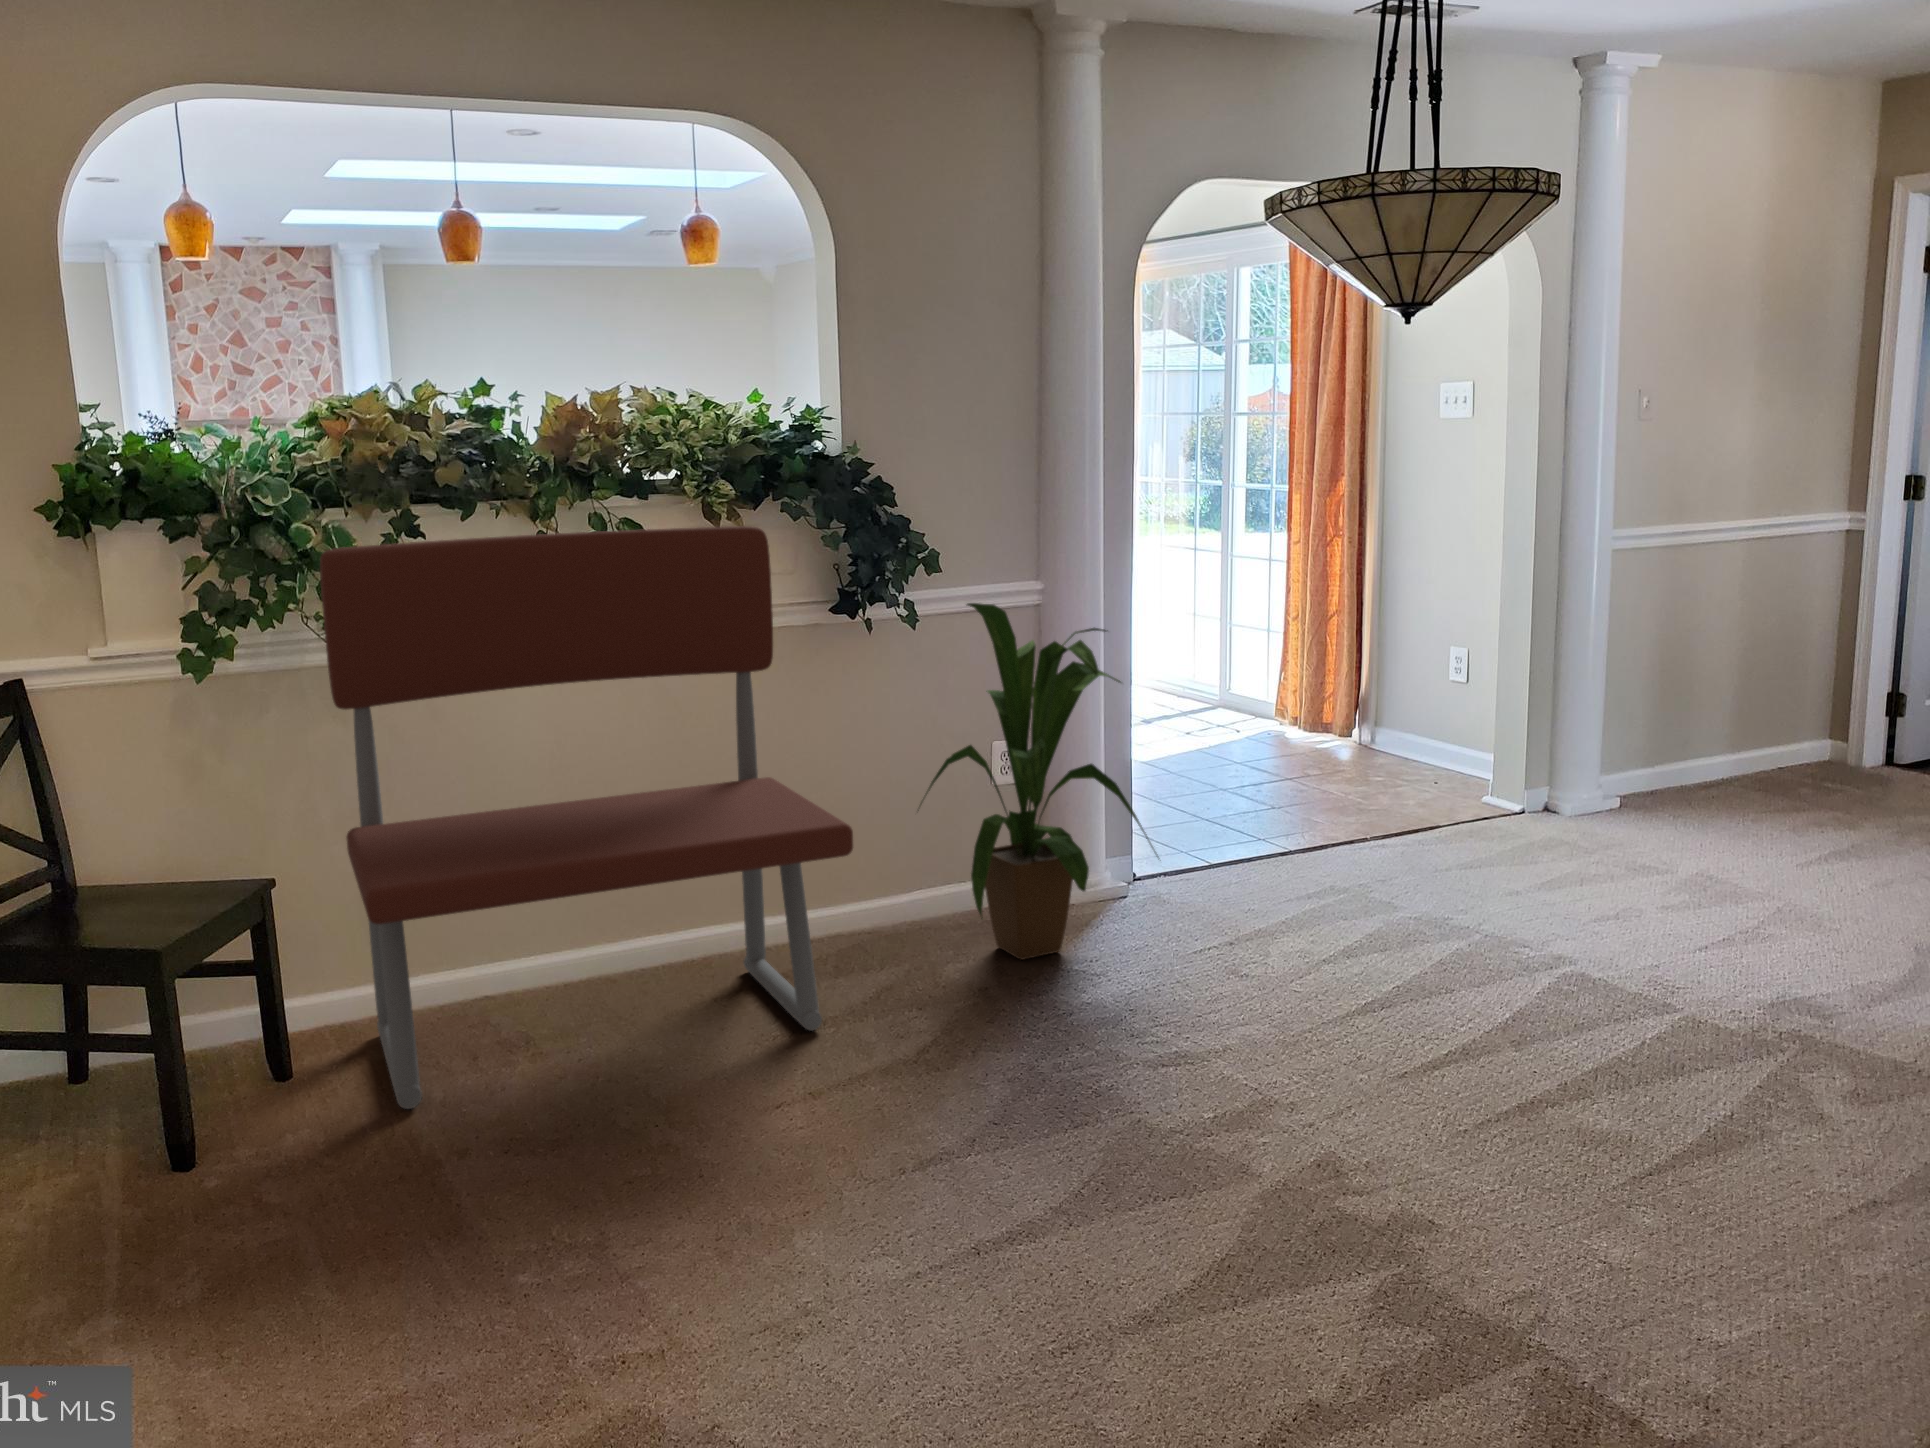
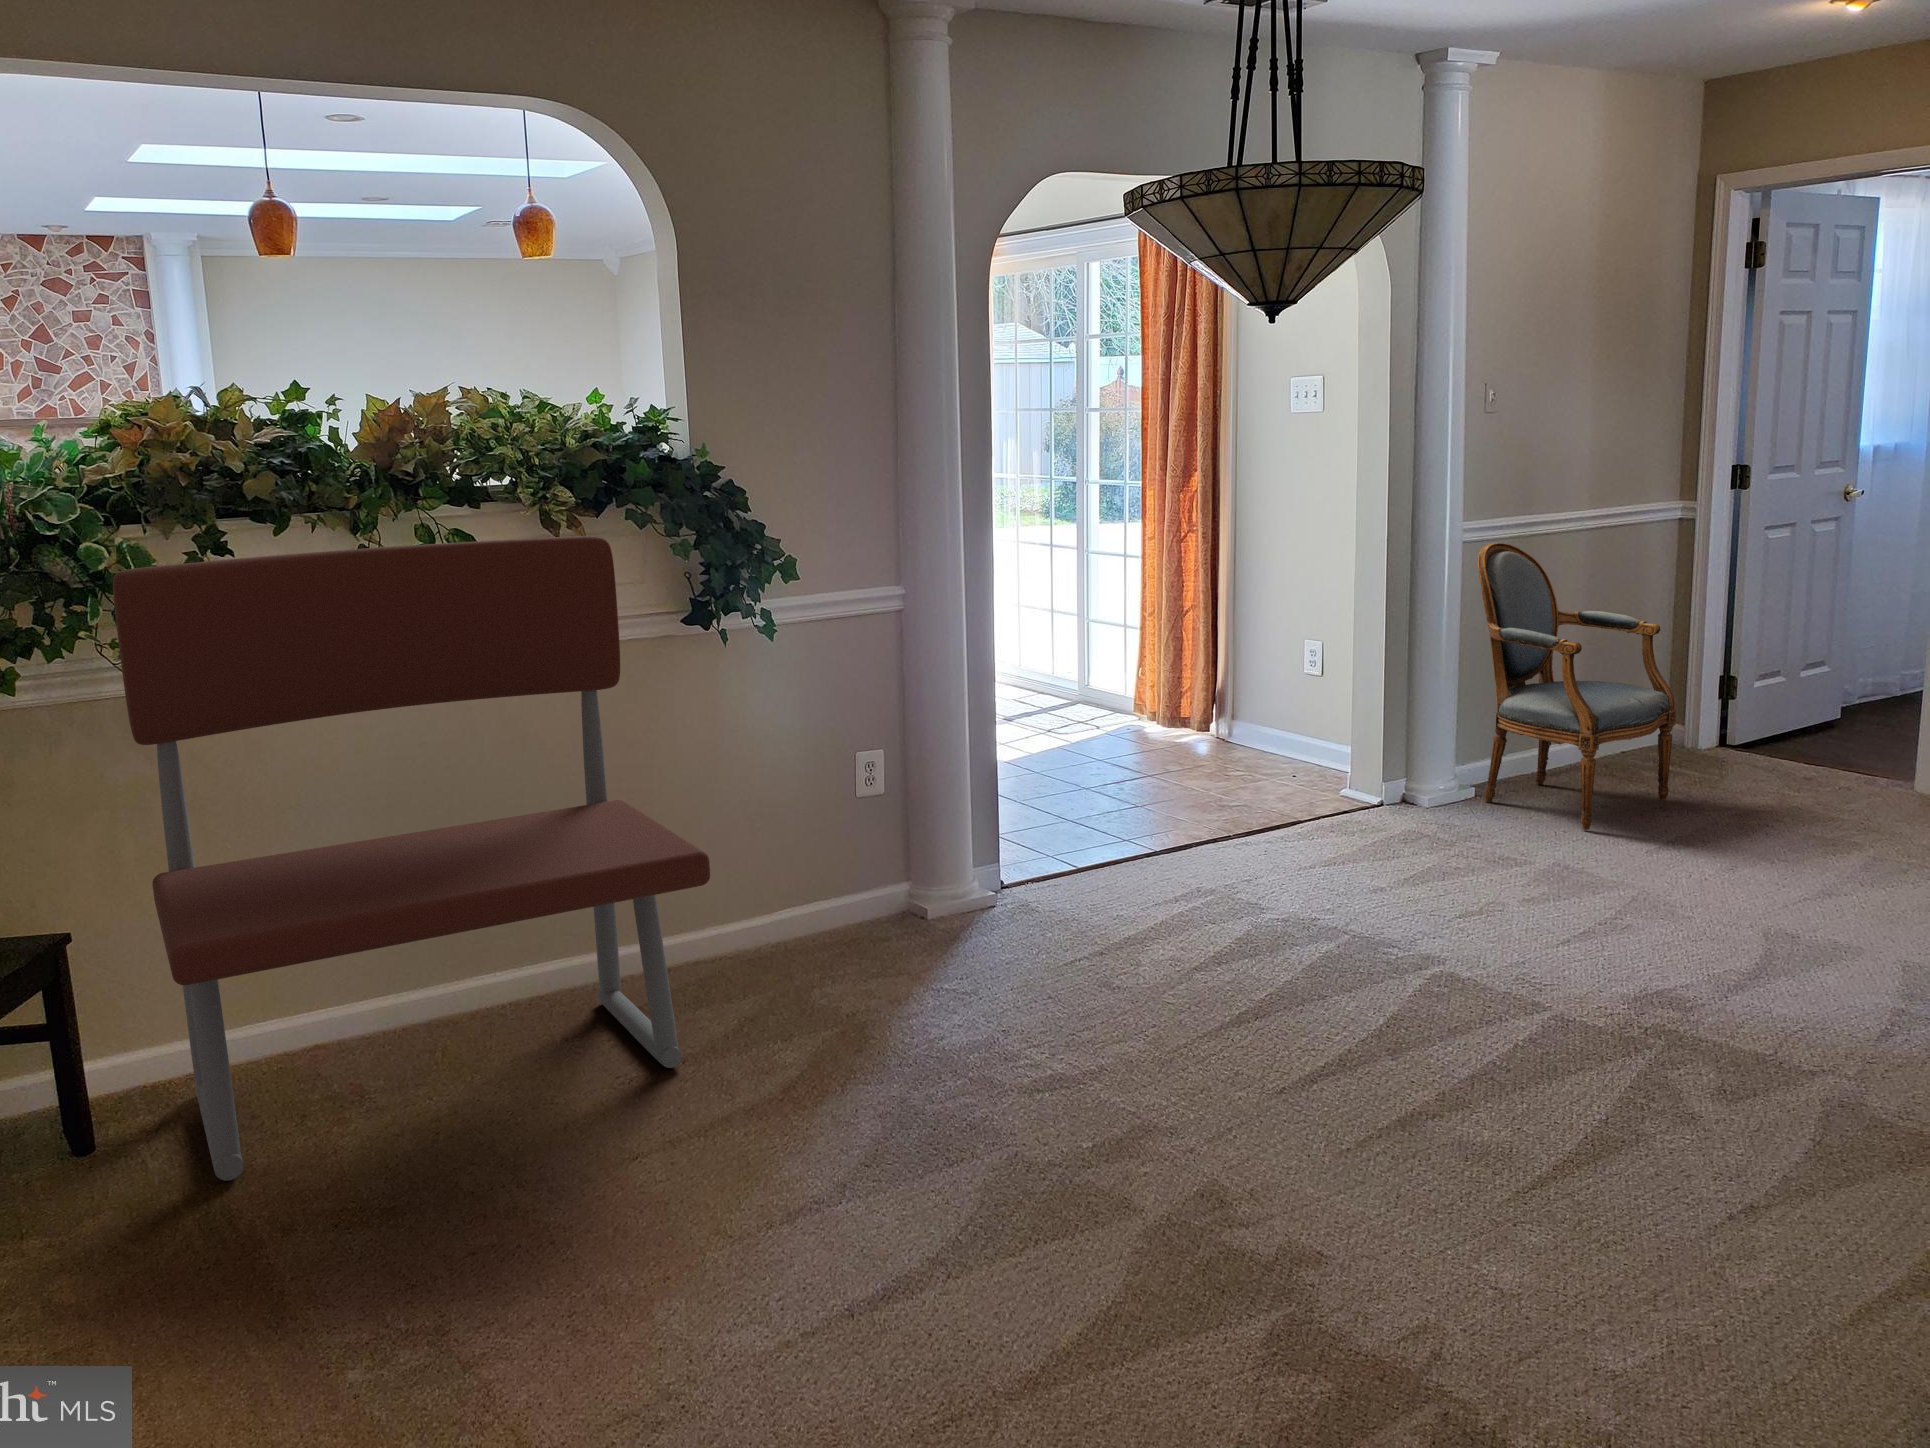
armchair: none [1634,551,1843,845] -> present [1478,543,1676,830]
house plant: present [918,603,1157,960] -> none [775,613,1029,979]

